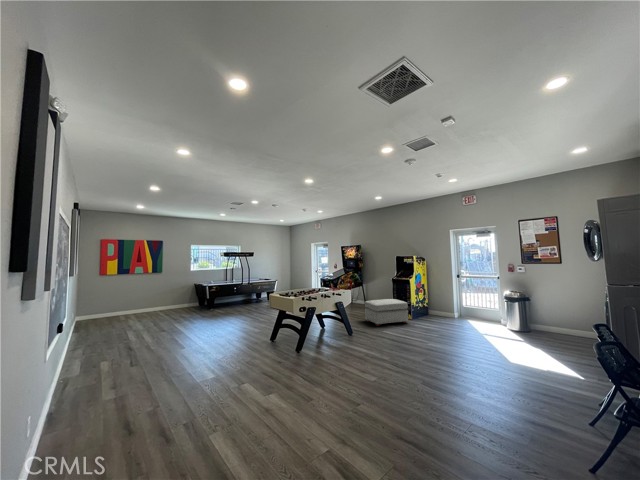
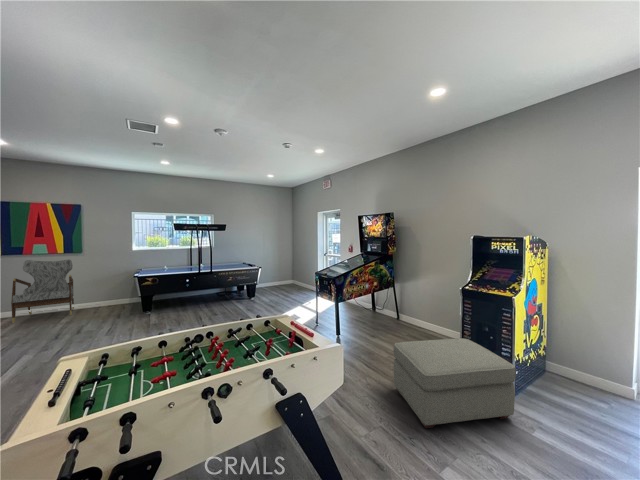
armchair: none [132,277,163,316] -> present [11,259,74,323]

